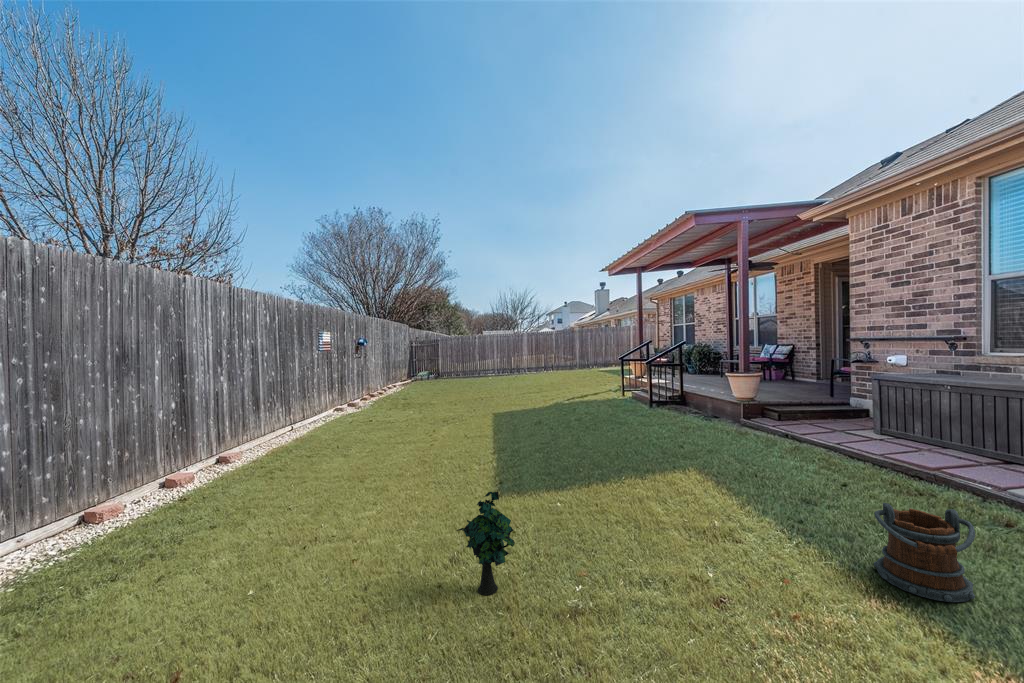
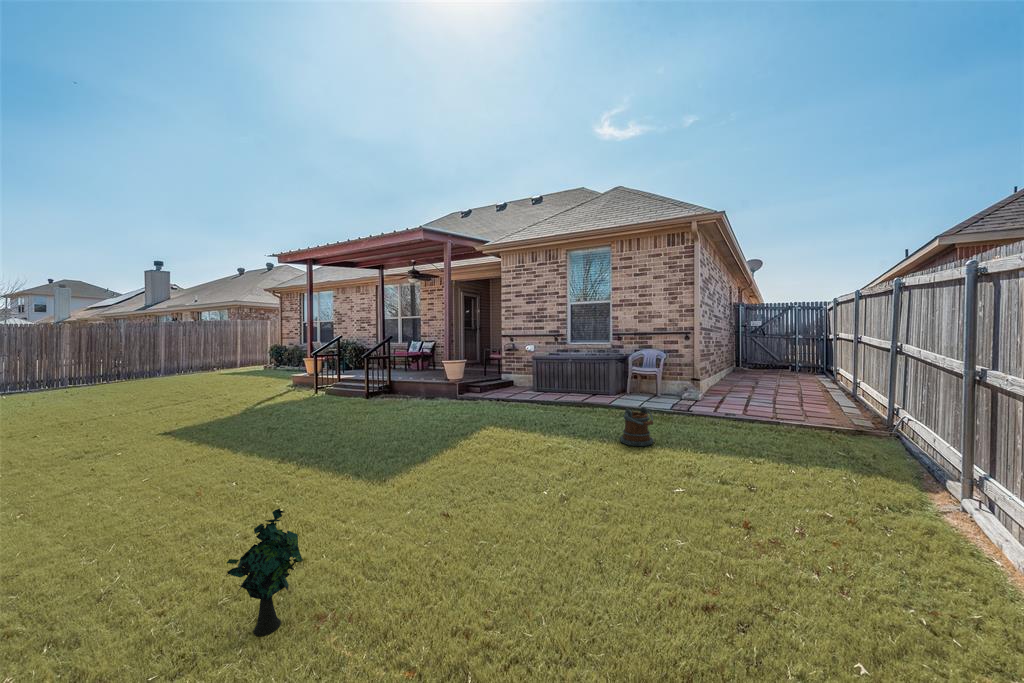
decorative plant: present [457,492,515,595] -> present [227,508,303,636]

